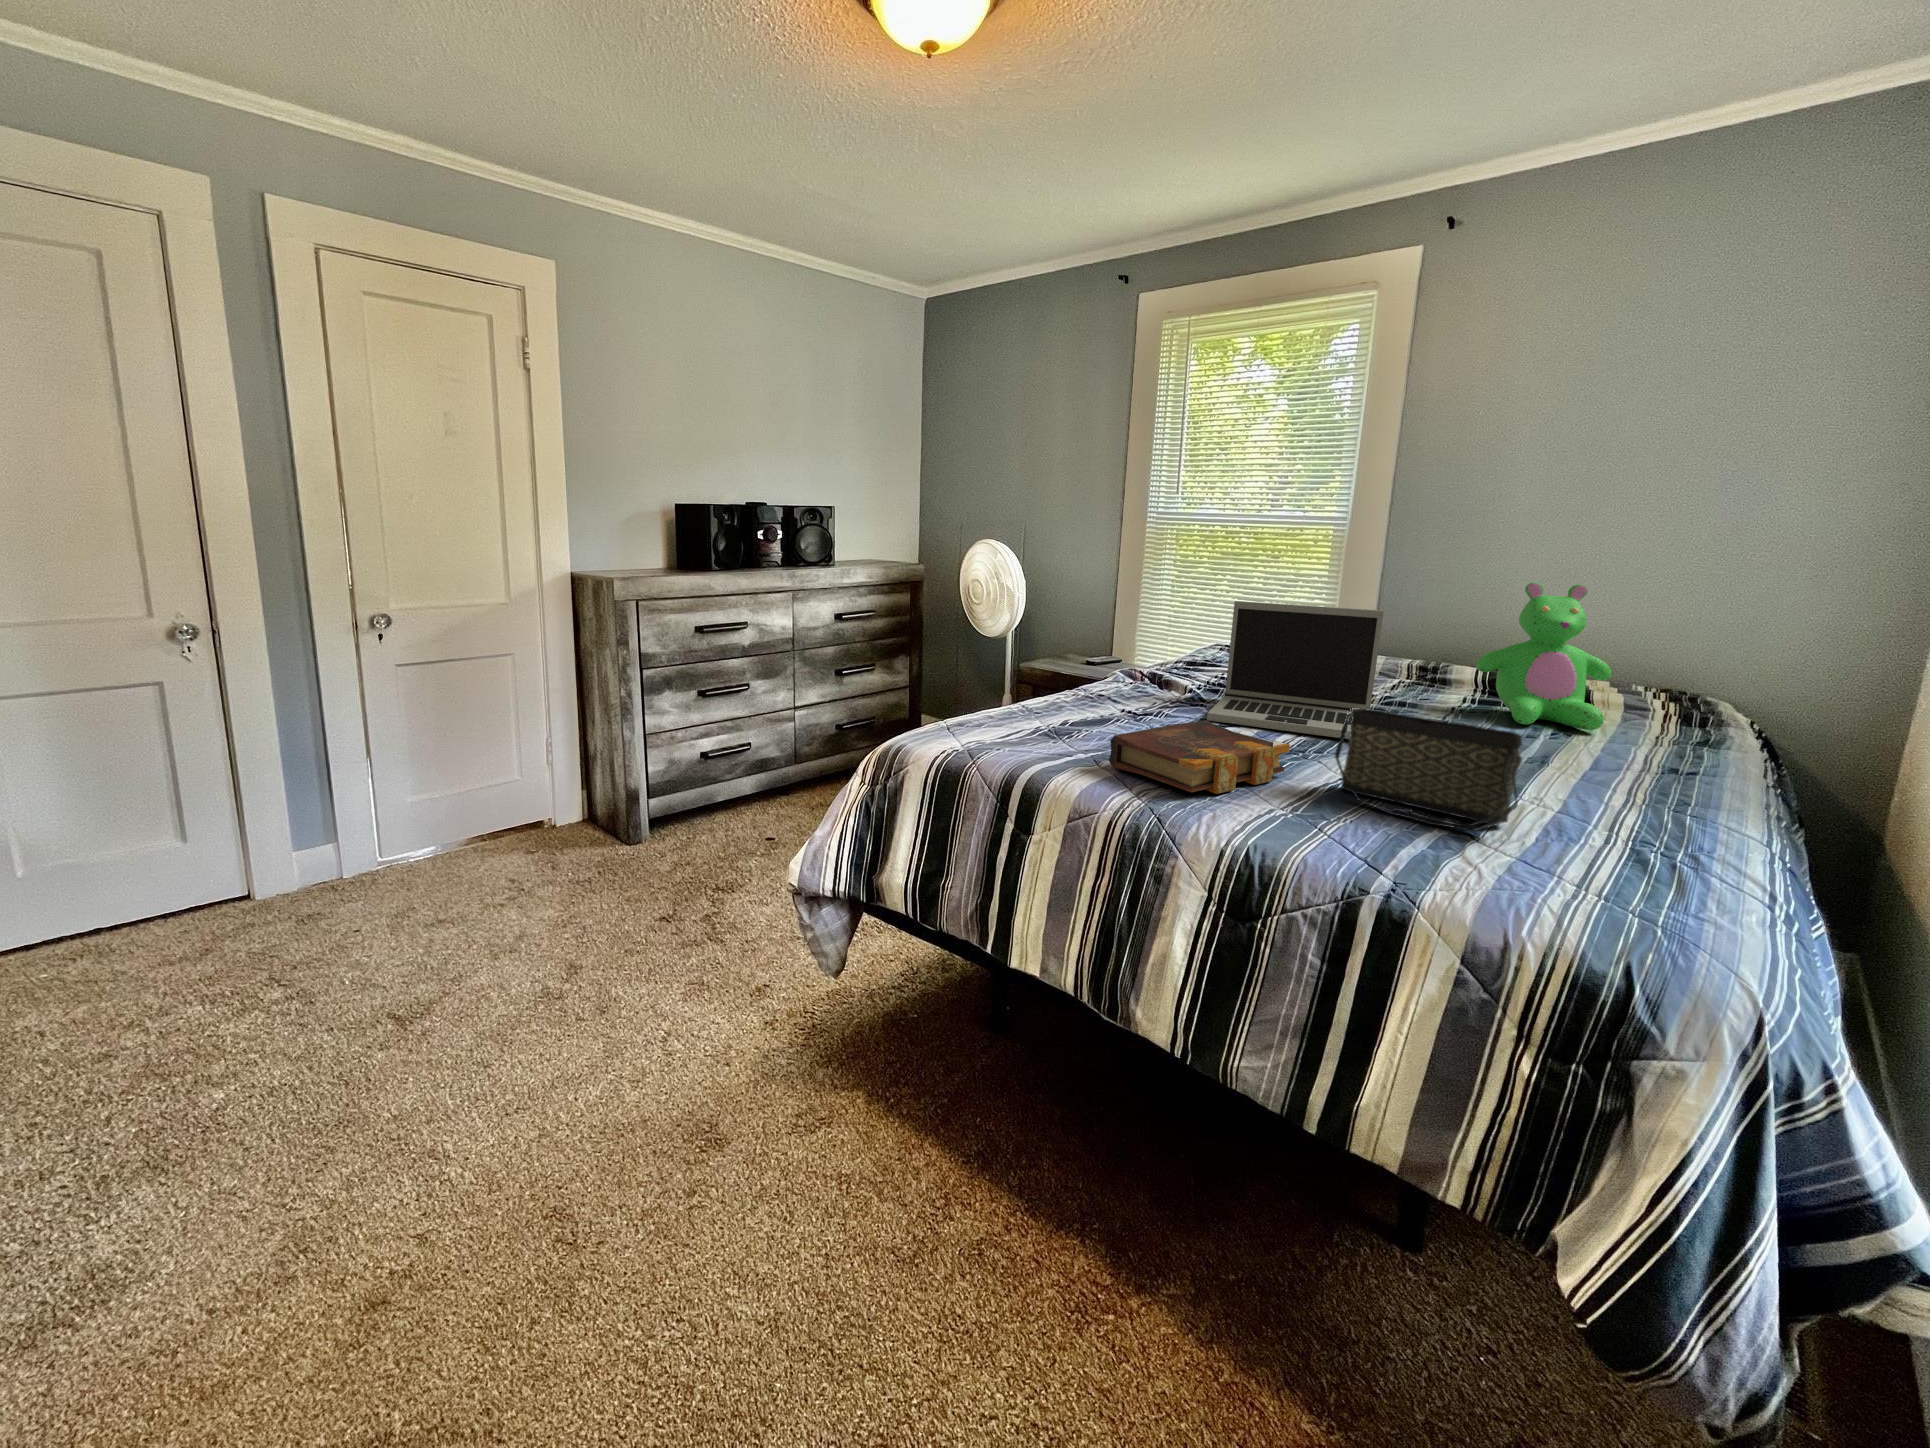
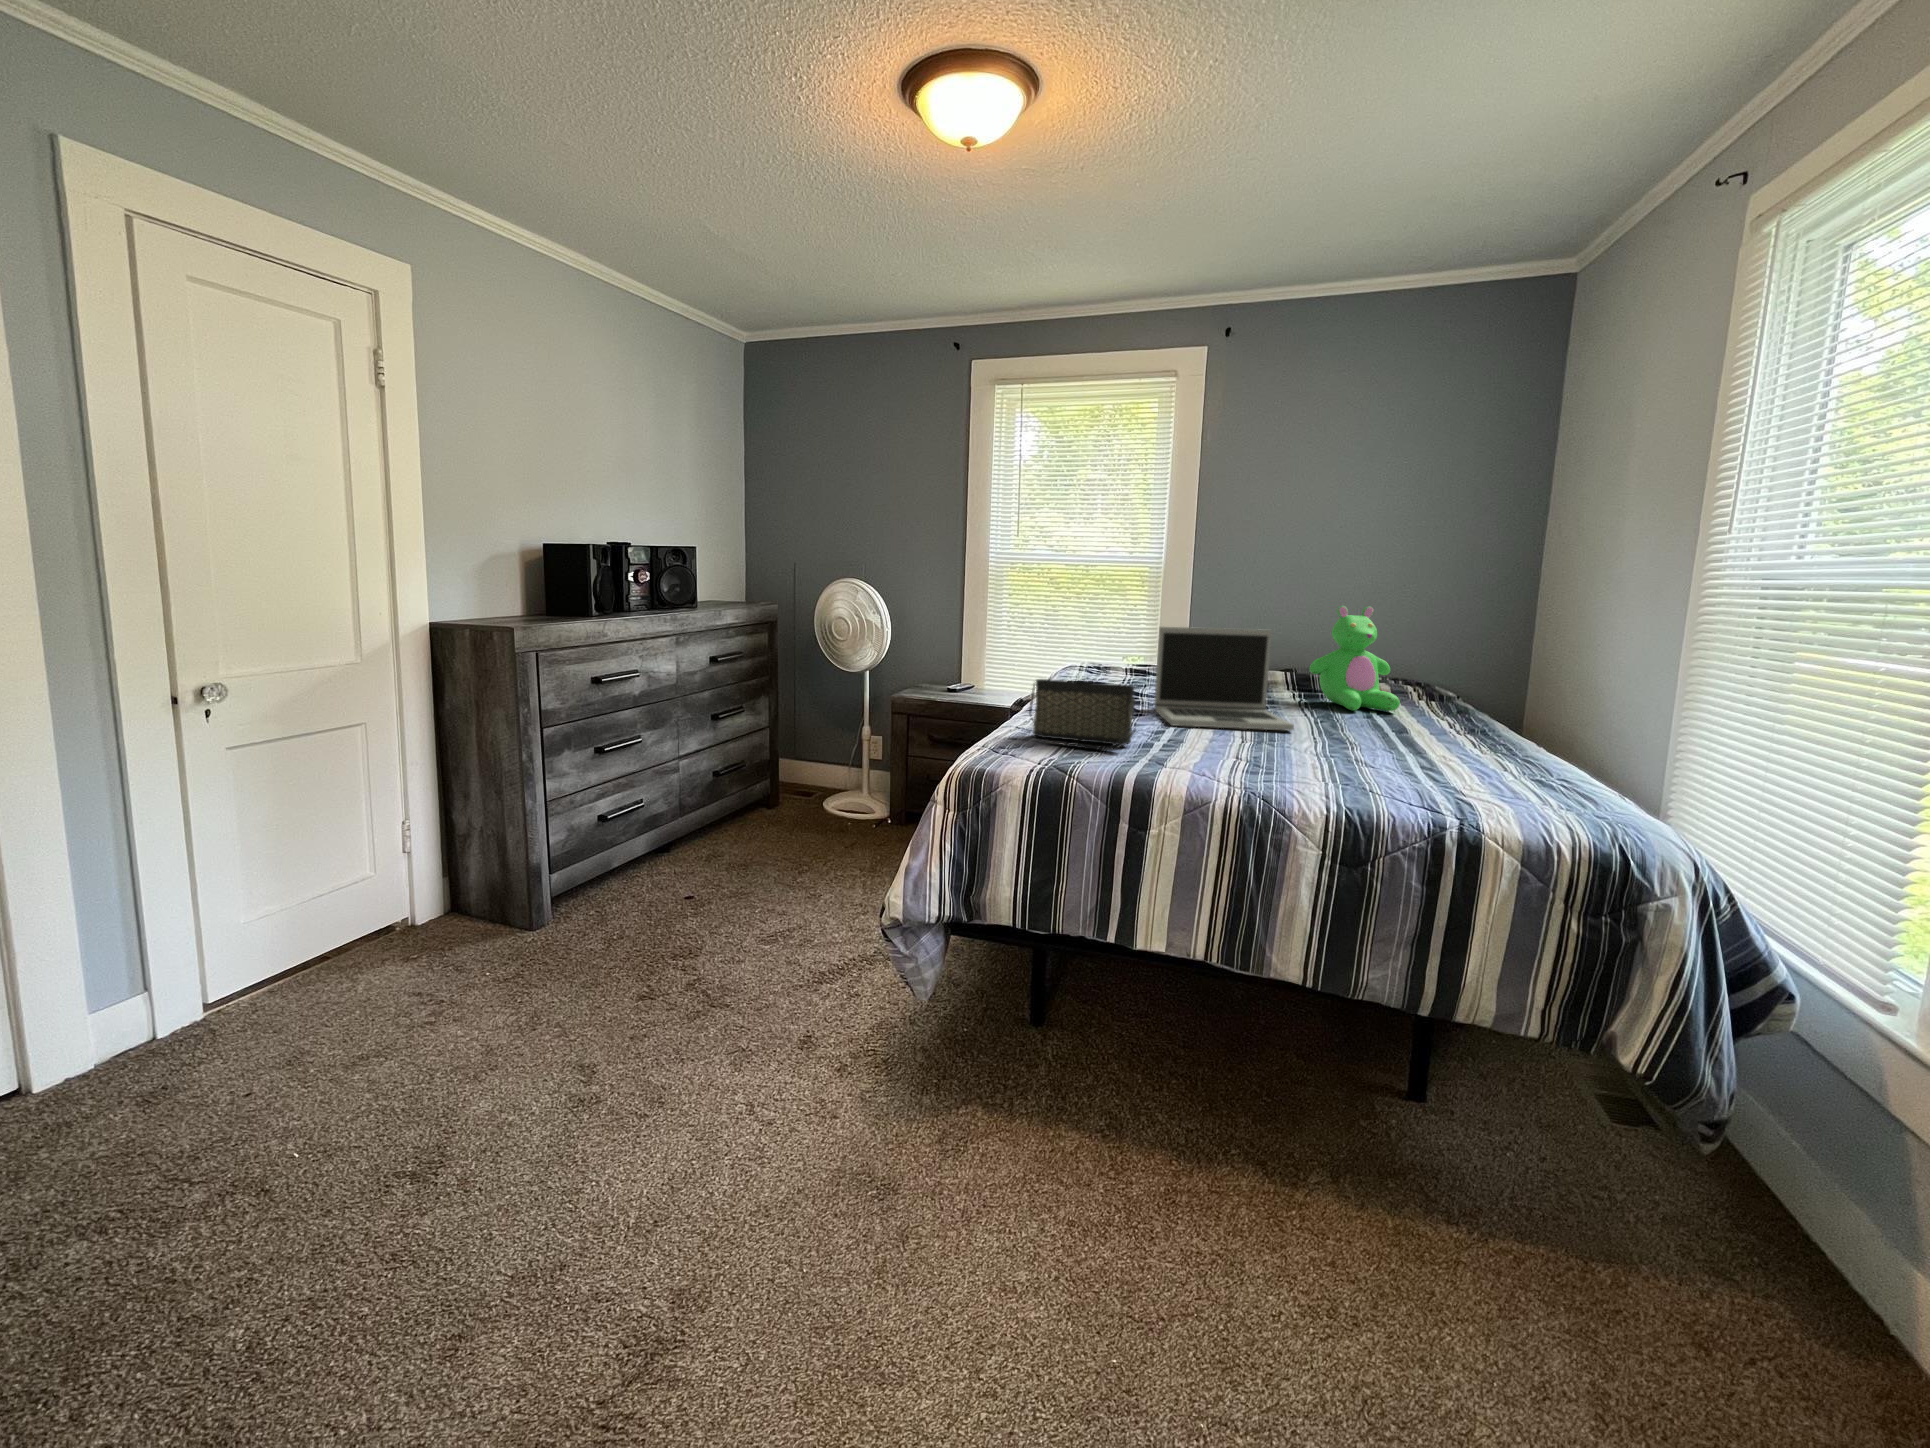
handbag: present [1335,708,1522,831] -> present [1029,679,1136,750]
book: present [1109,721,1290,794] -> none [1175,723,1292,778]

